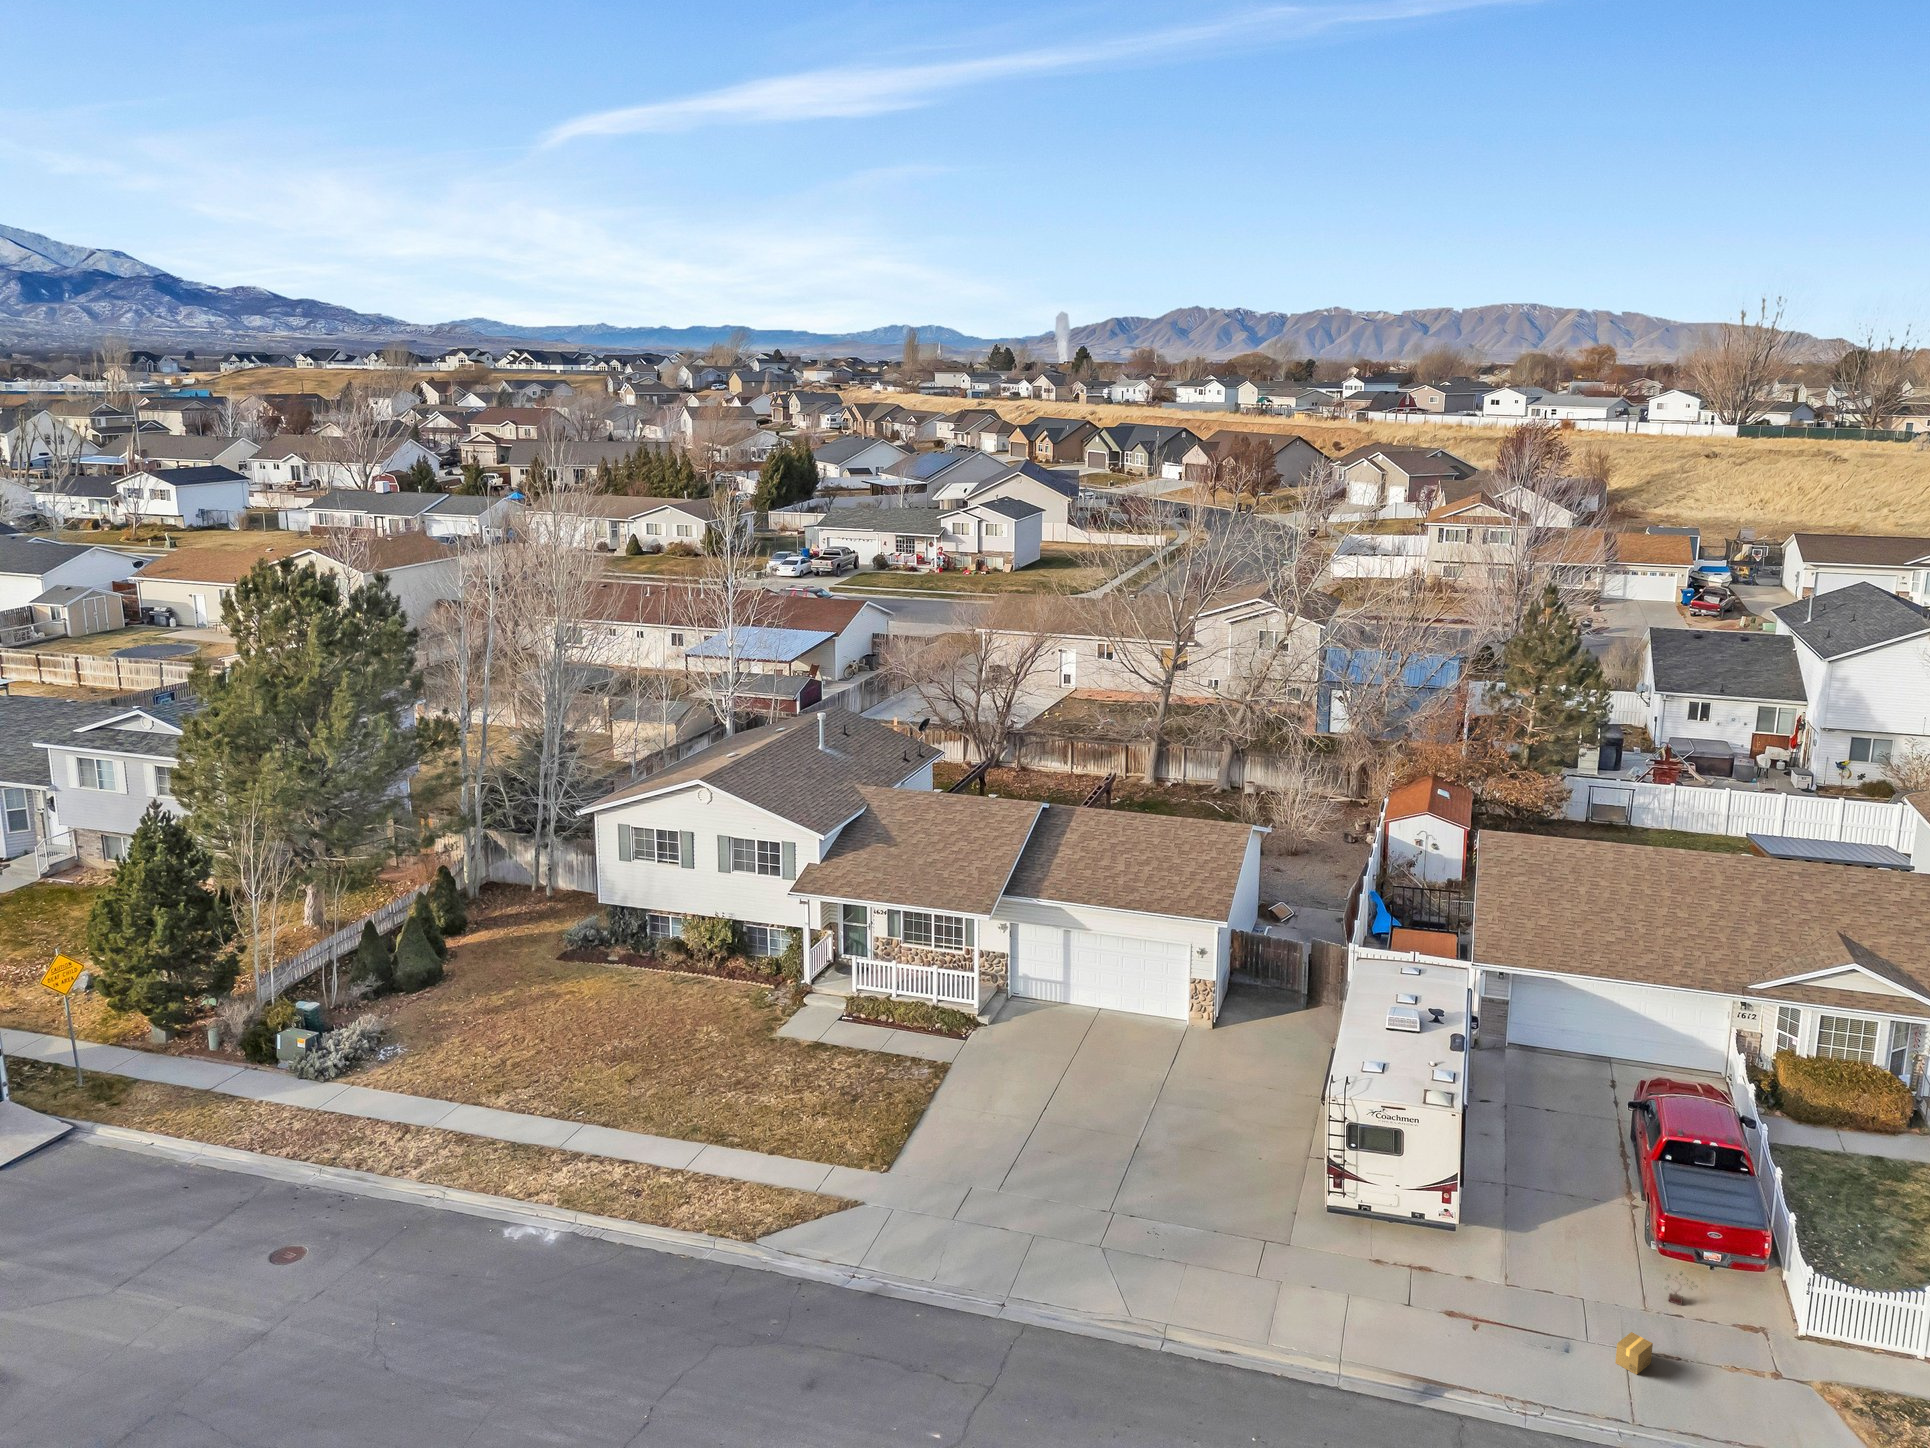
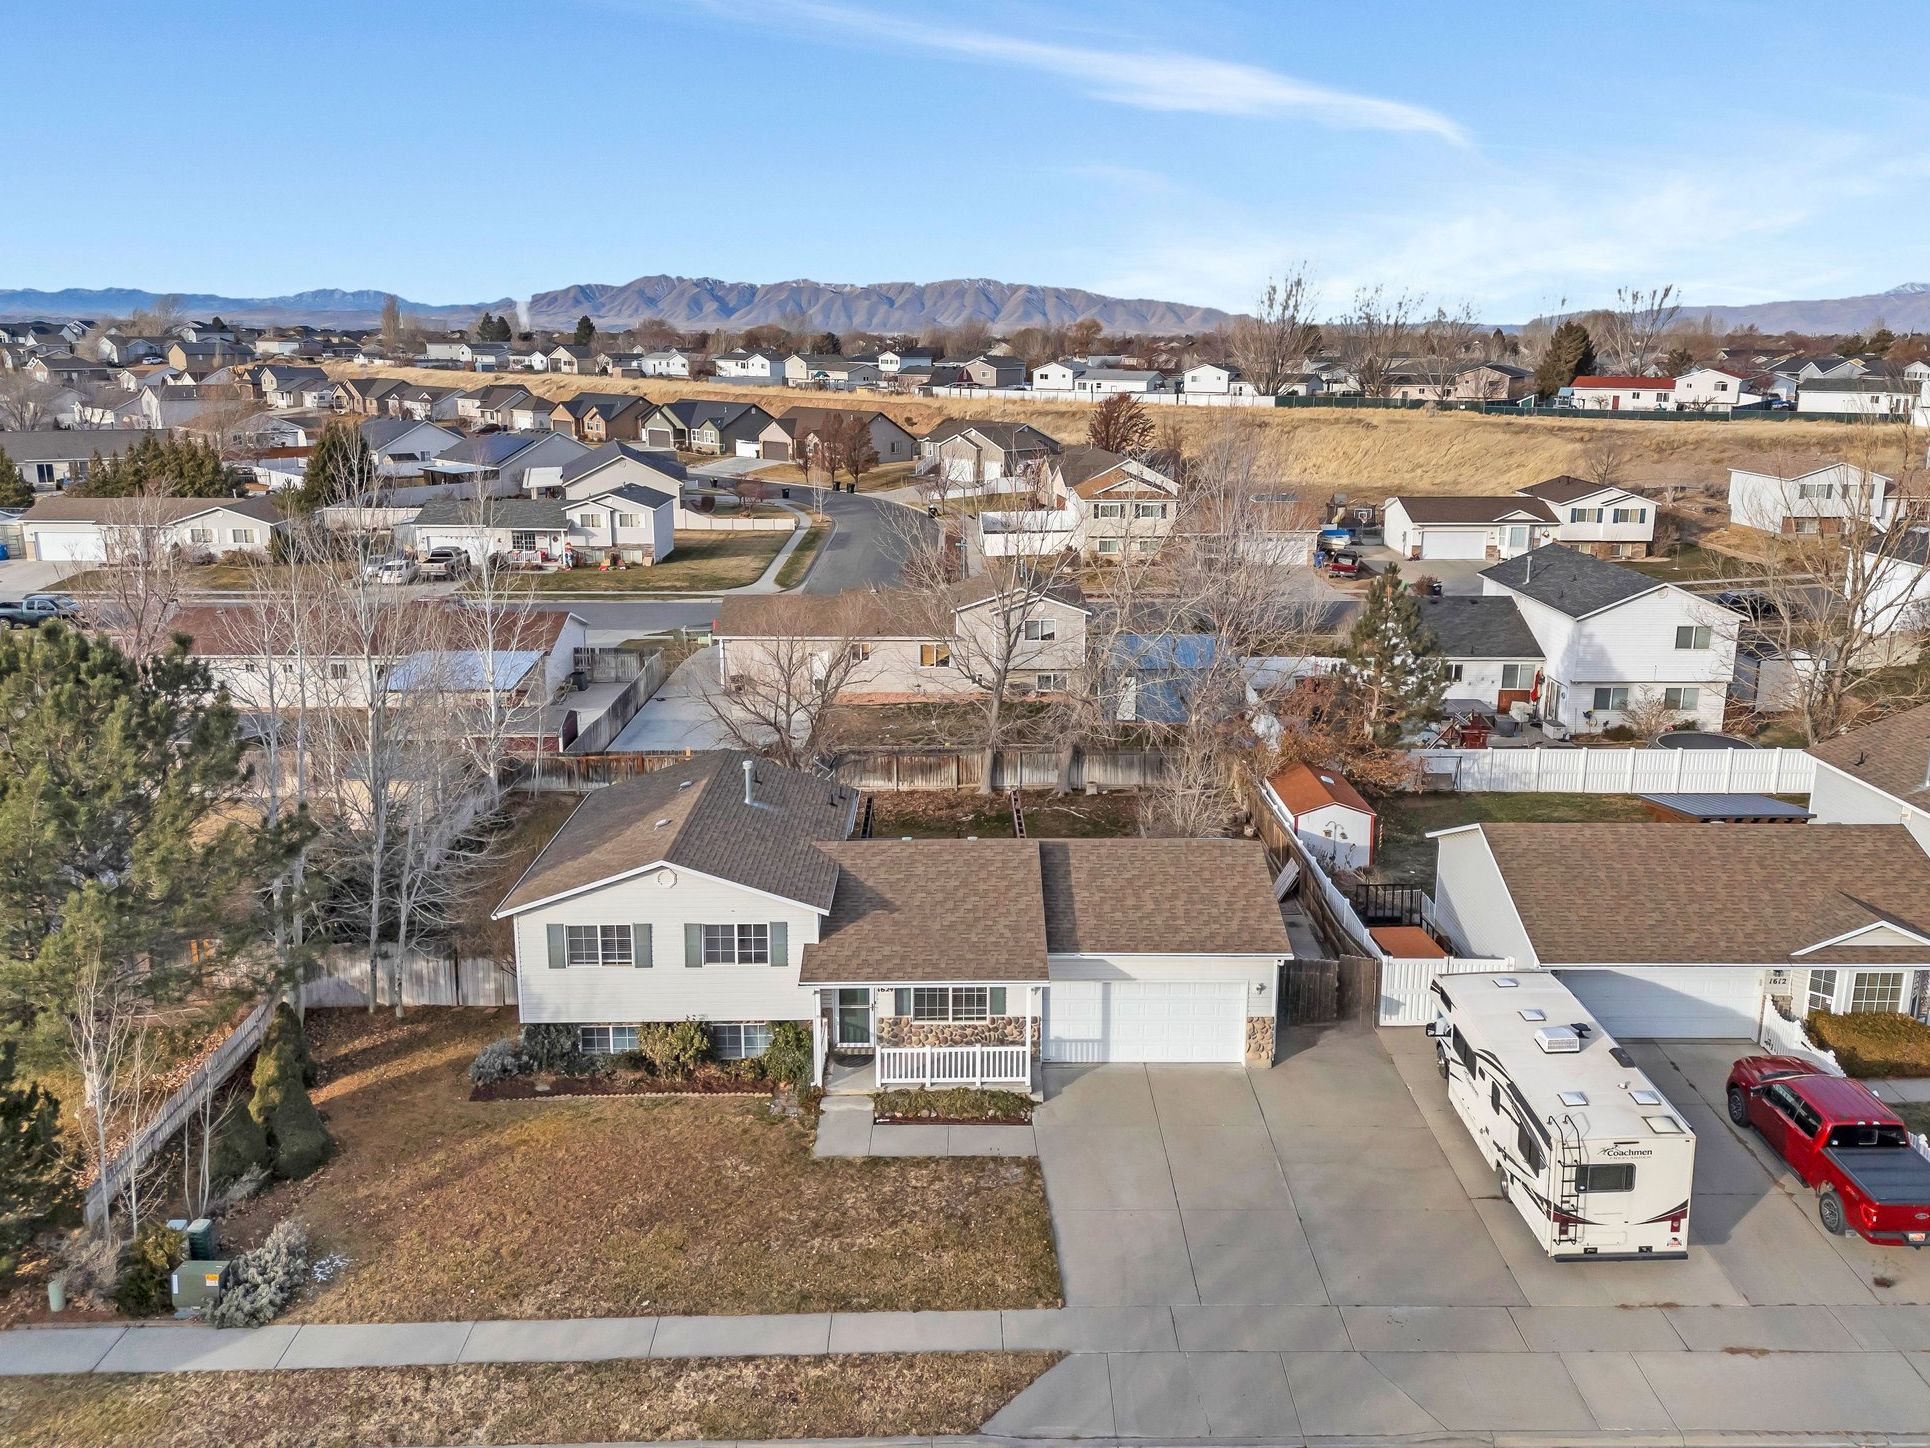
cardboard box: present [1615,1332,1653,1375] -> none [1888,1330,1917,1373]

